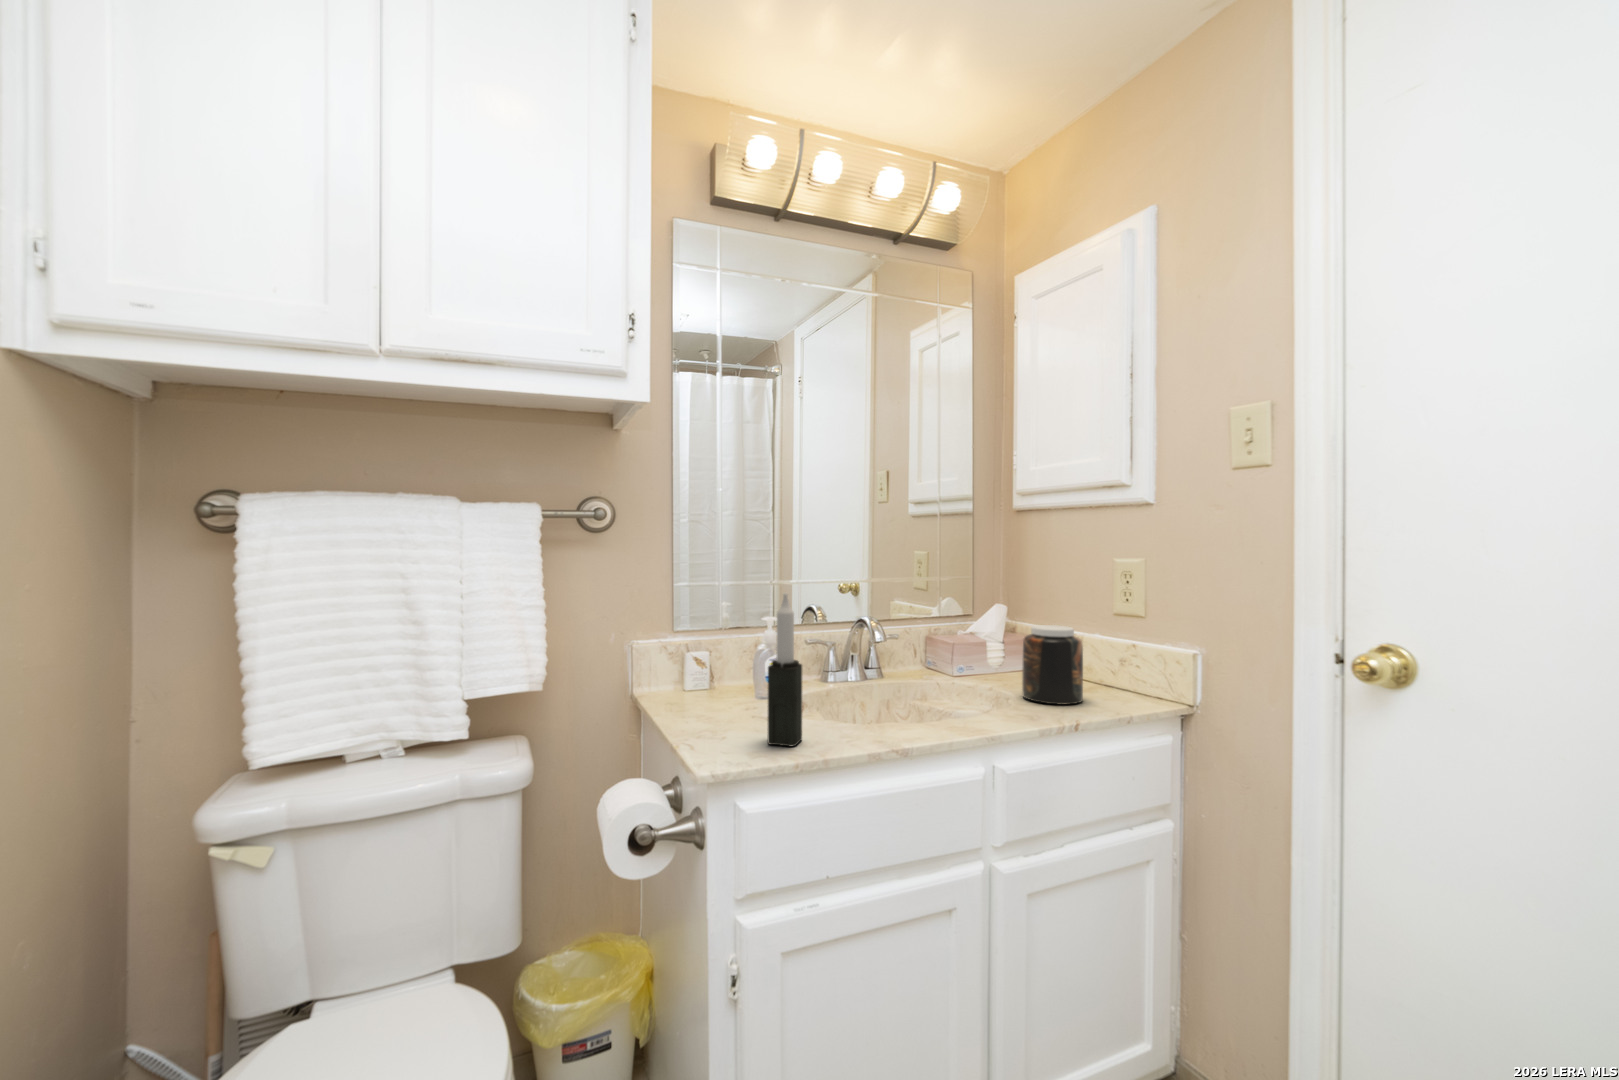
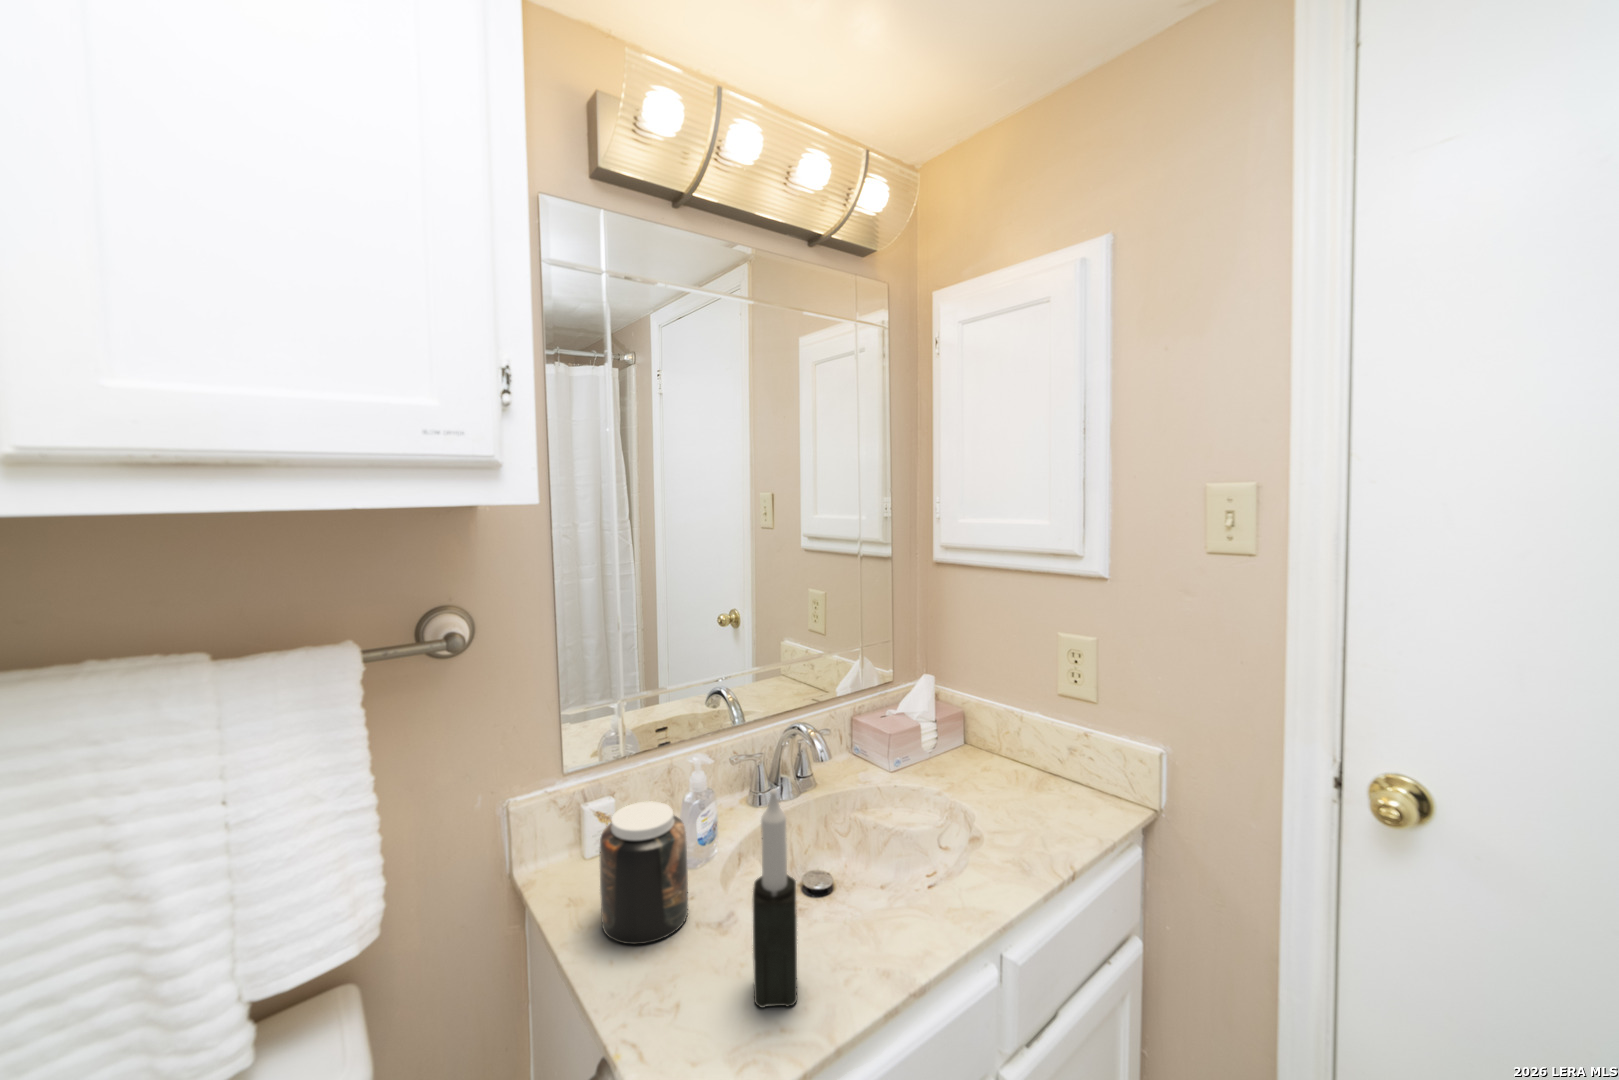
jar: present [1022,625,1083,705] -> present [600,801,688,944]

